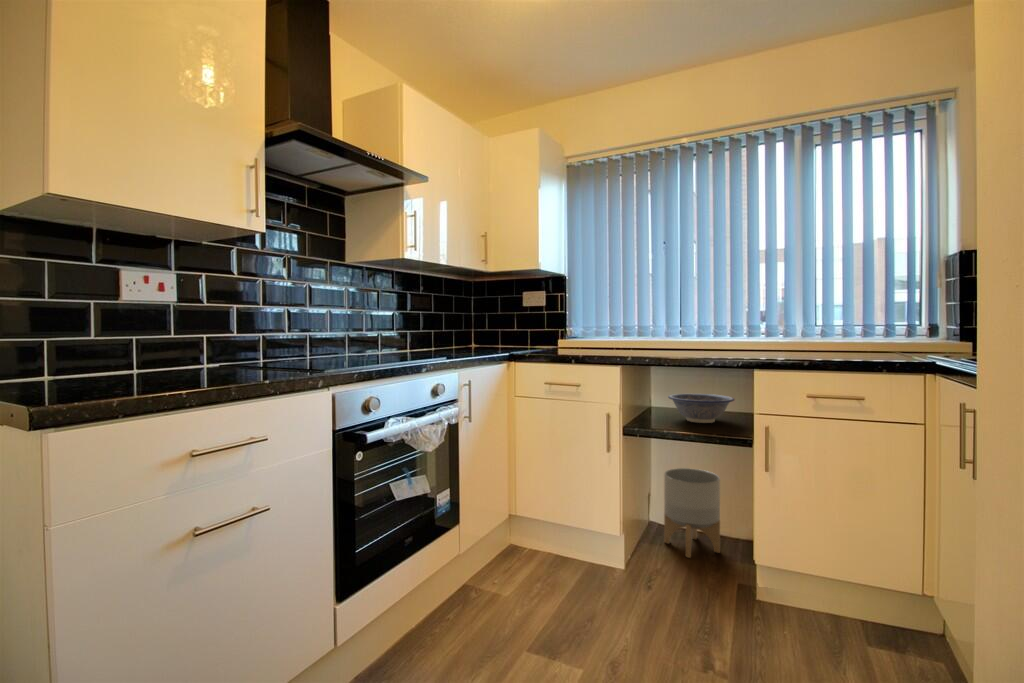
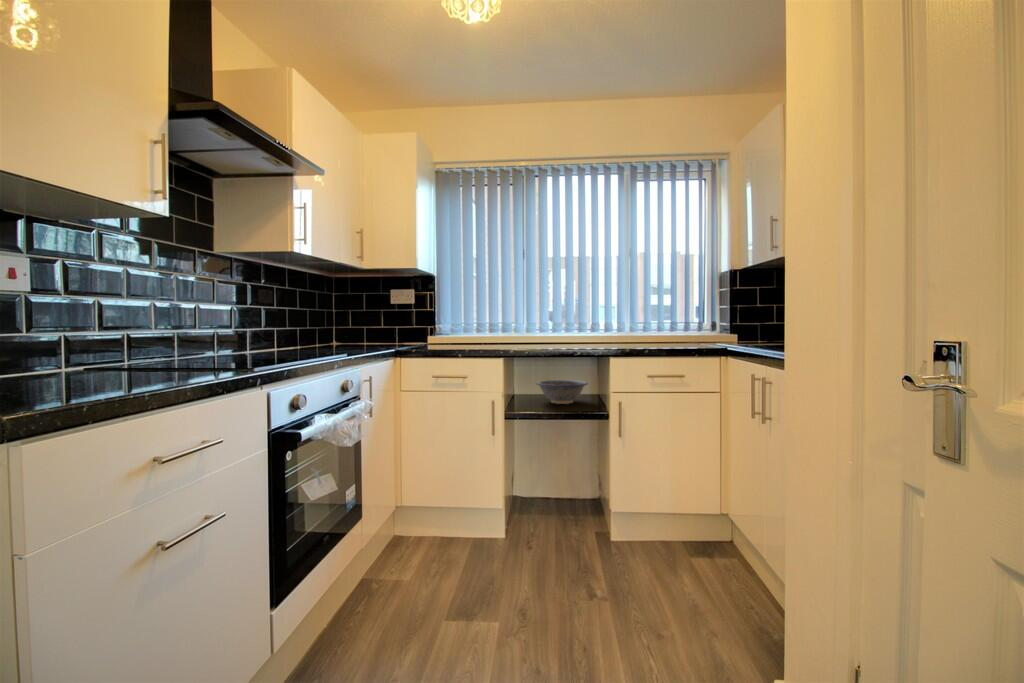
planter: present [664,468,720,557] -> none [531,444,576,518]

